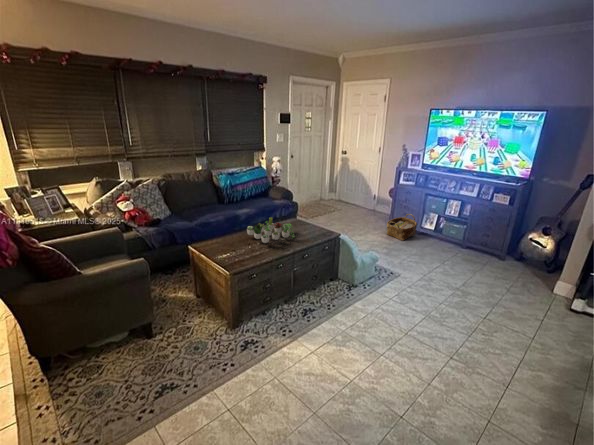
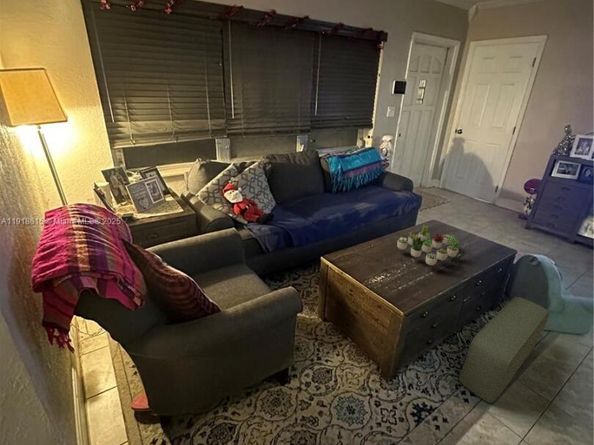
woven basket: present [387,214,417,240] -> none [529,218,577,253]
pouf: none [284,263,352,334] -> present [459,296,549,403]

